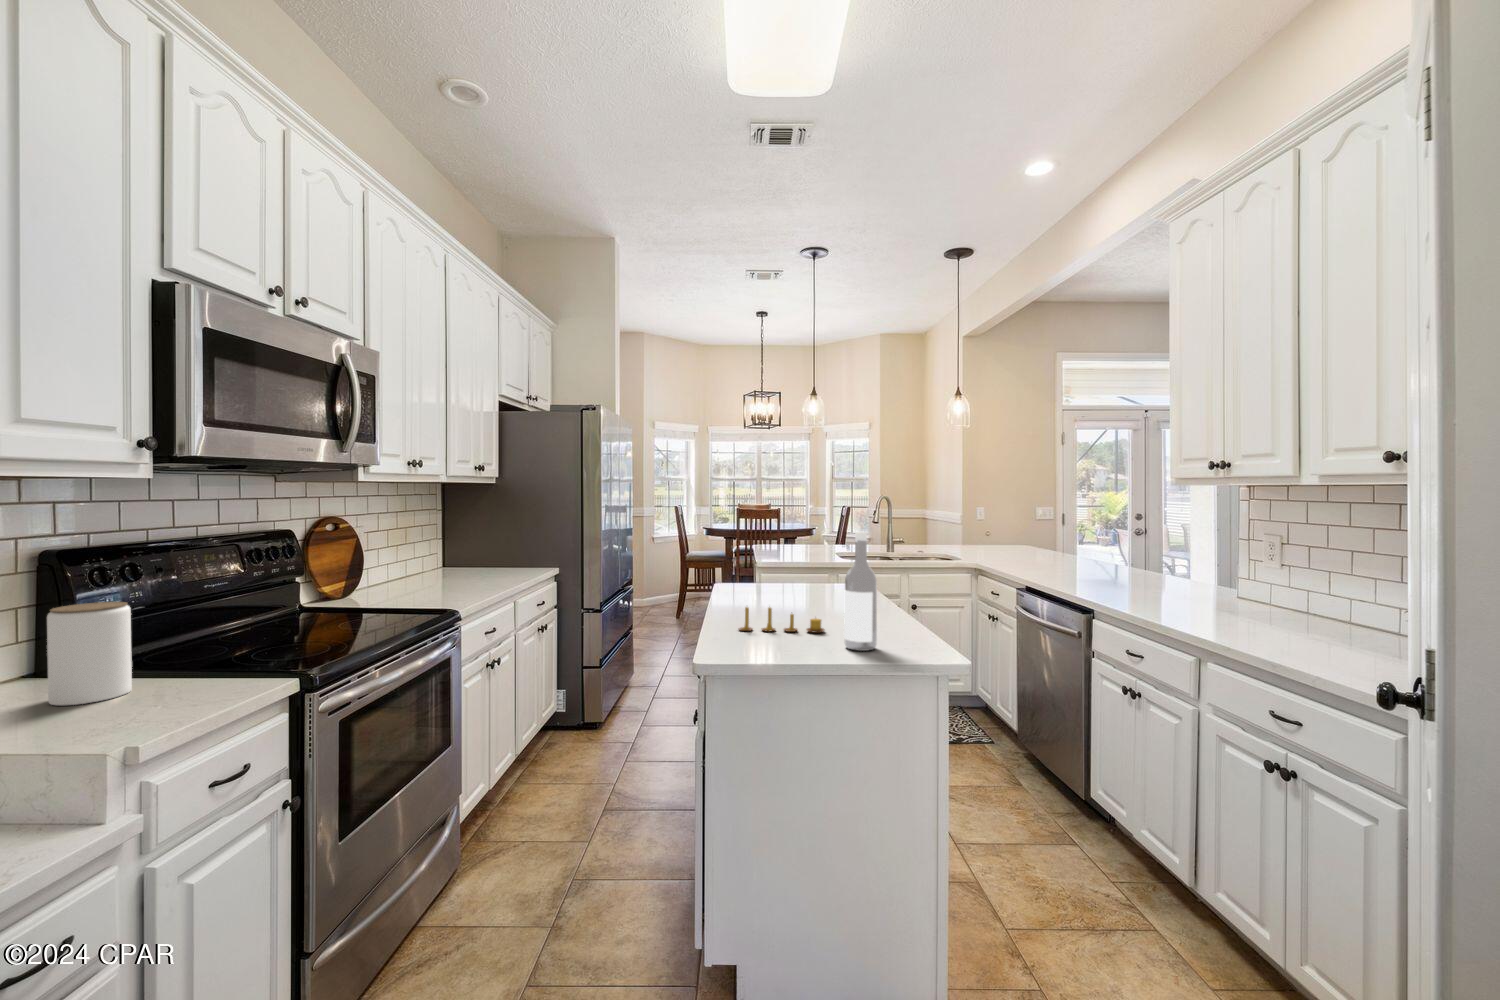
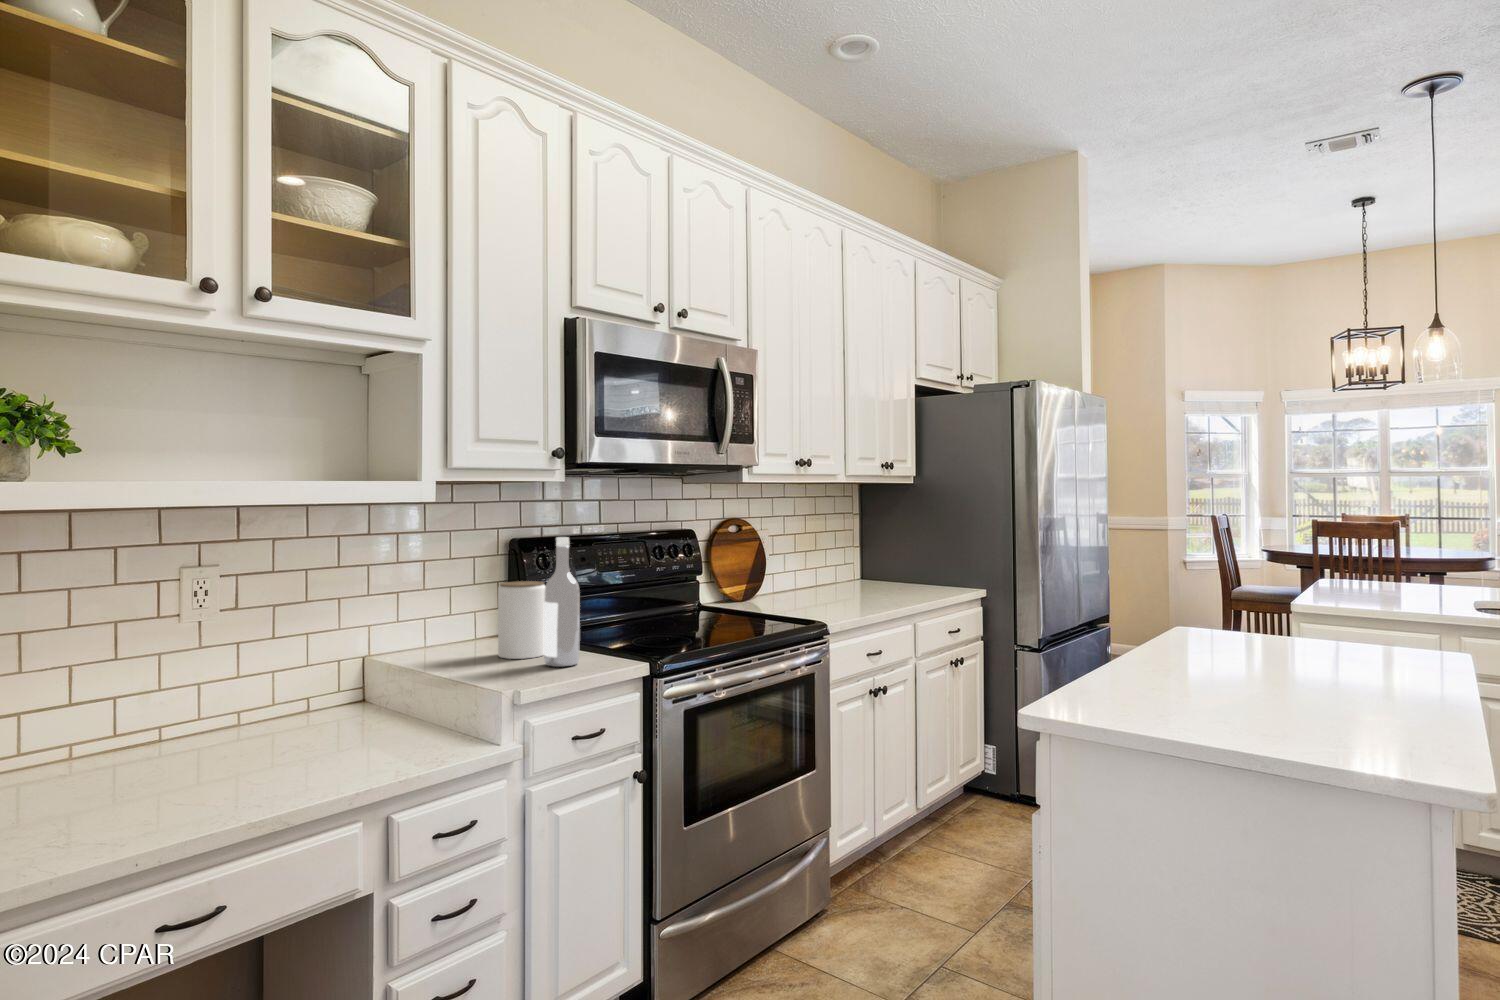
wine bottle: present [844,532,877,651] -> present [544,537,580,667]
candle: present [739,607,824,633] -> none [1123,645,1257,697]

